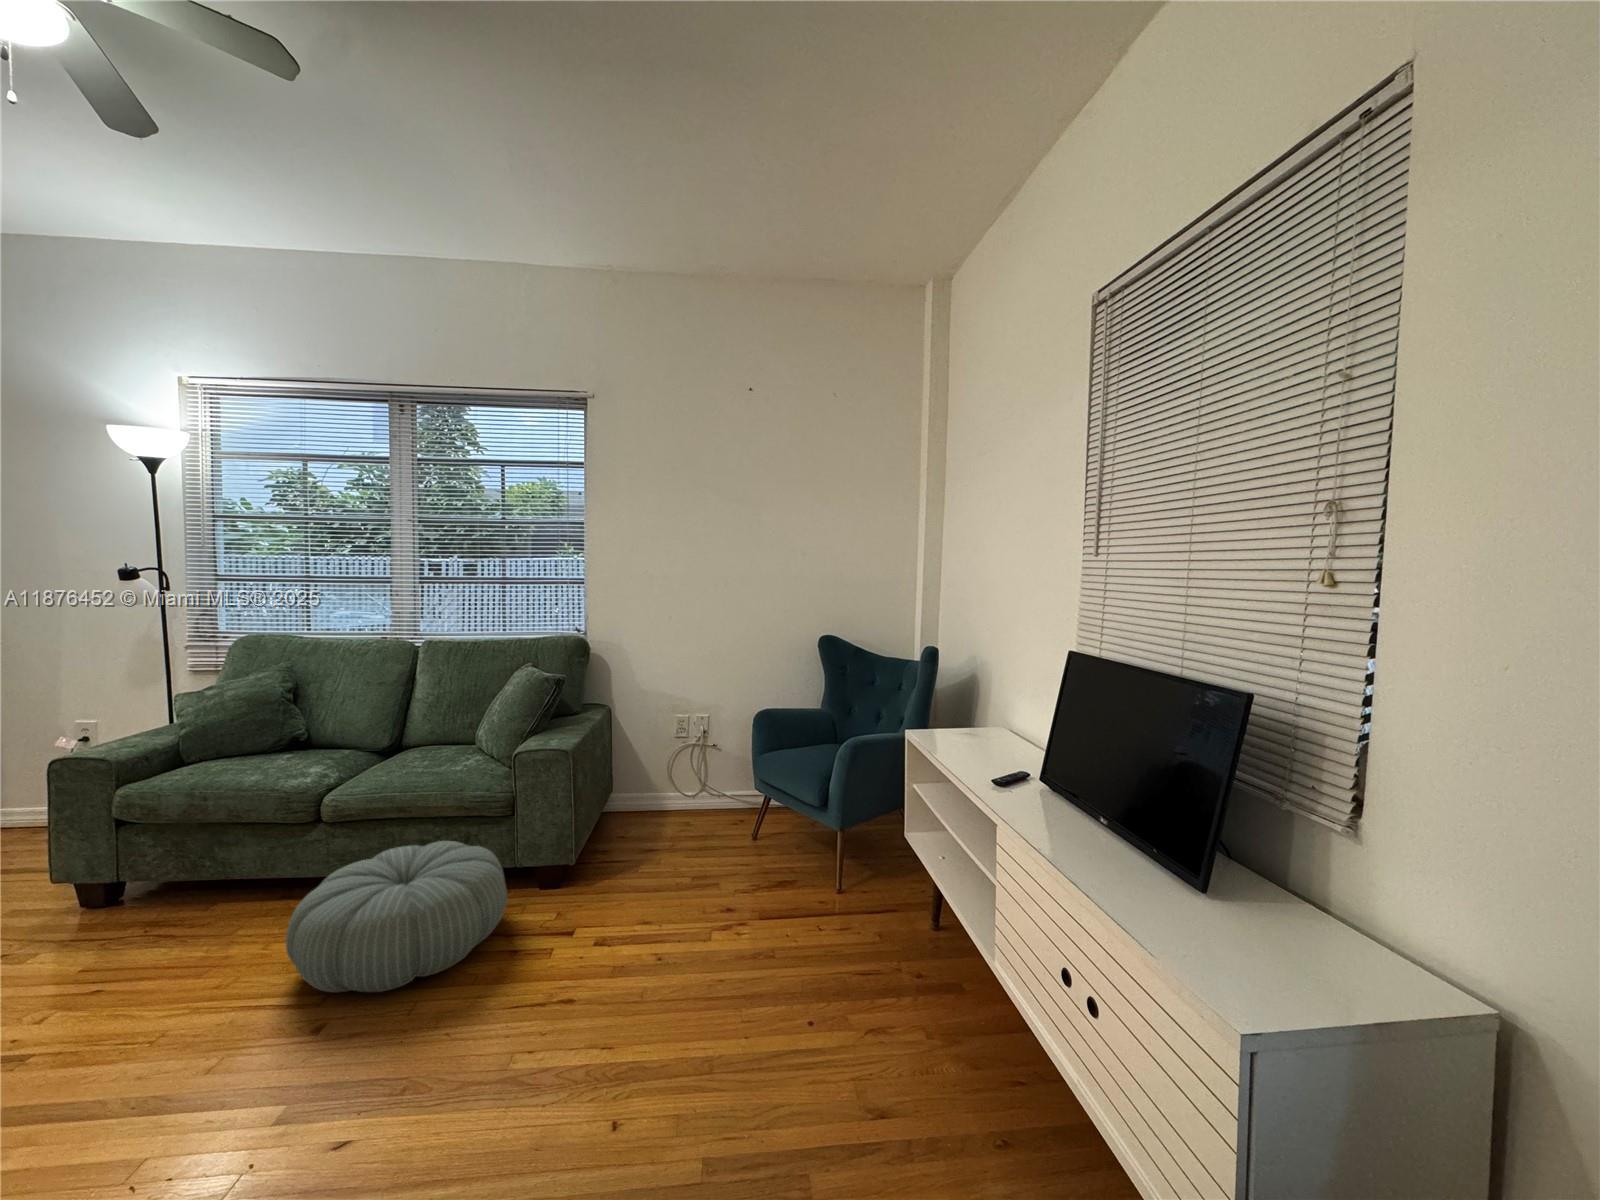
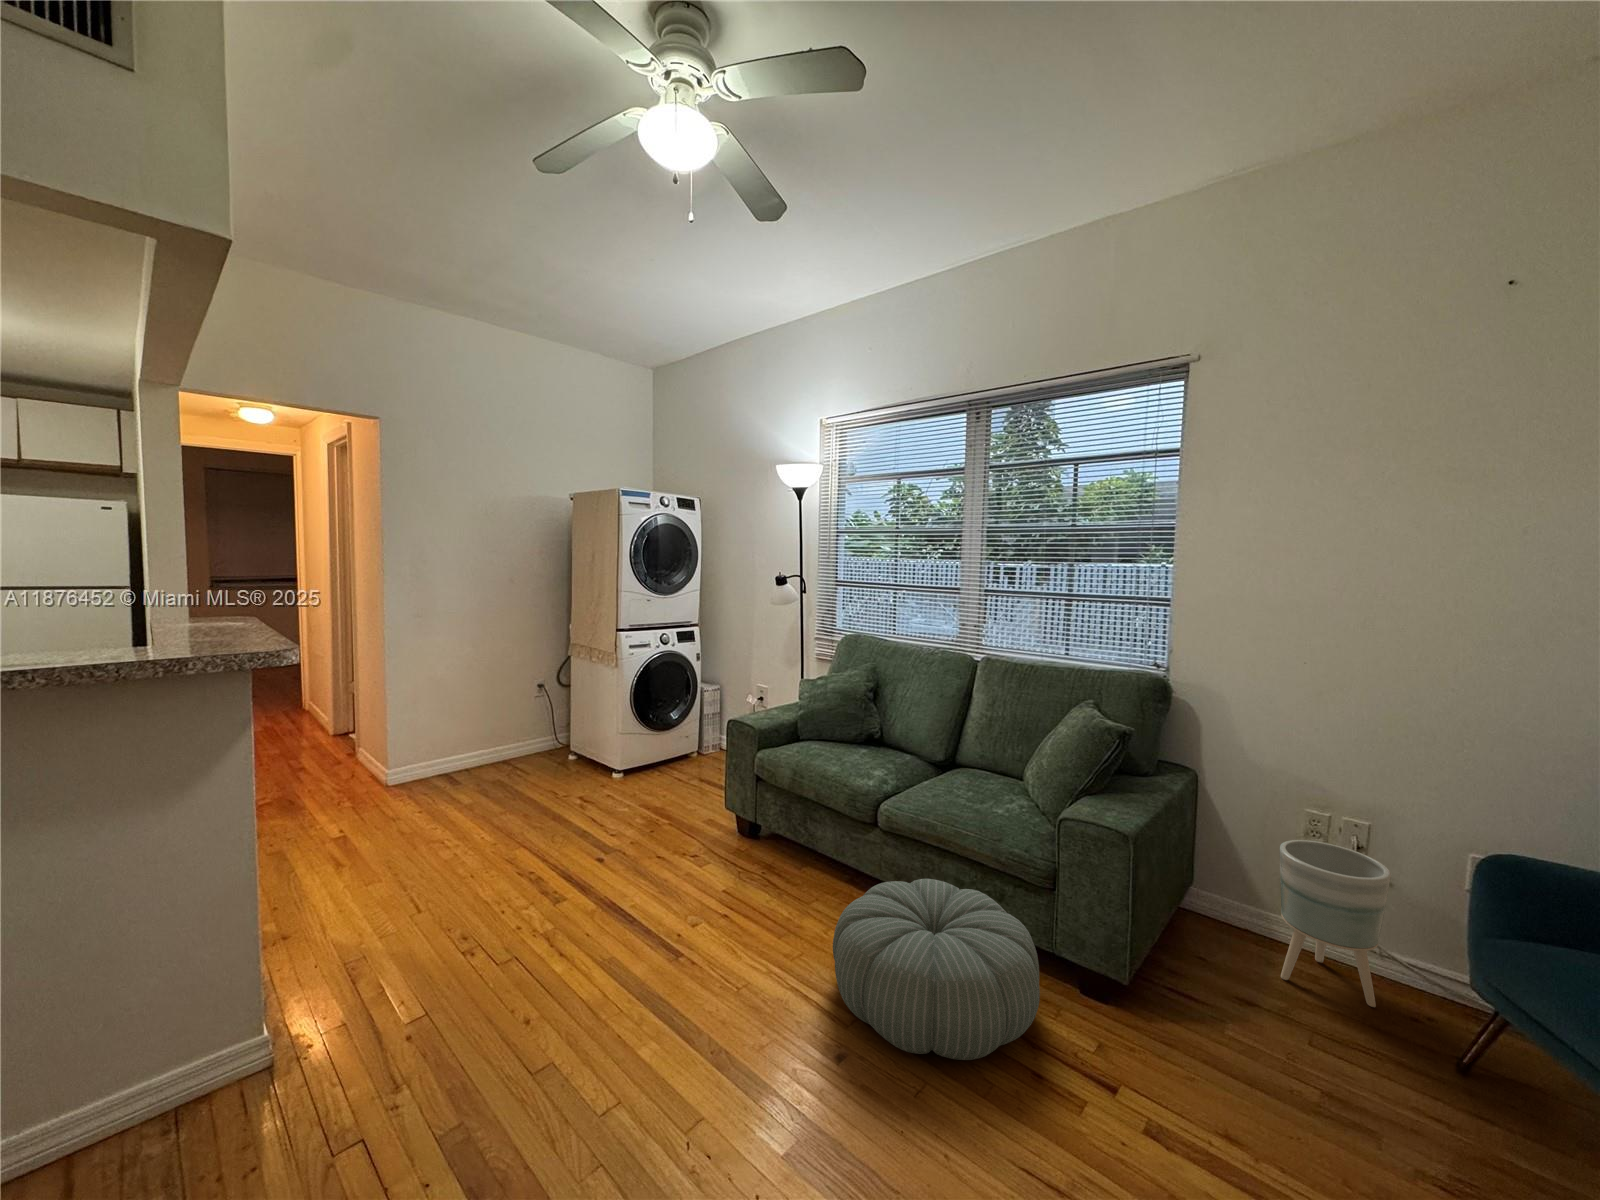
planter: none [659,730,714,824] -> present [1280,840,1391,1007]

